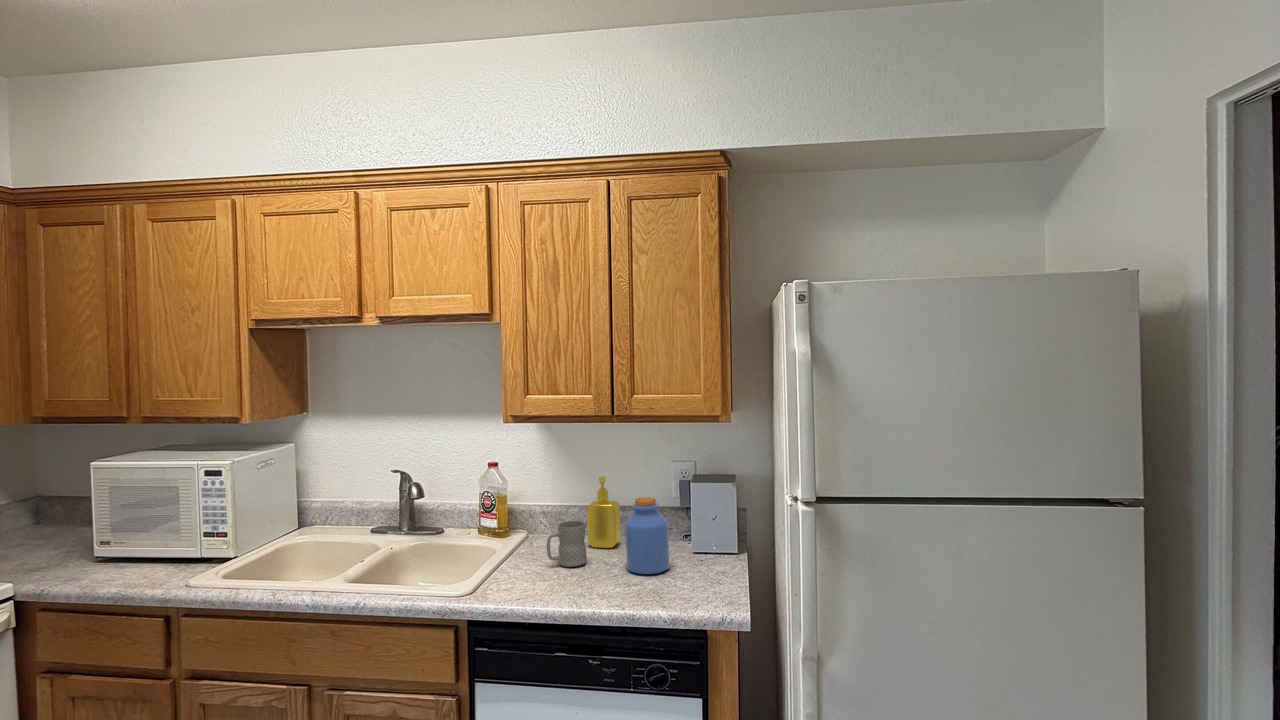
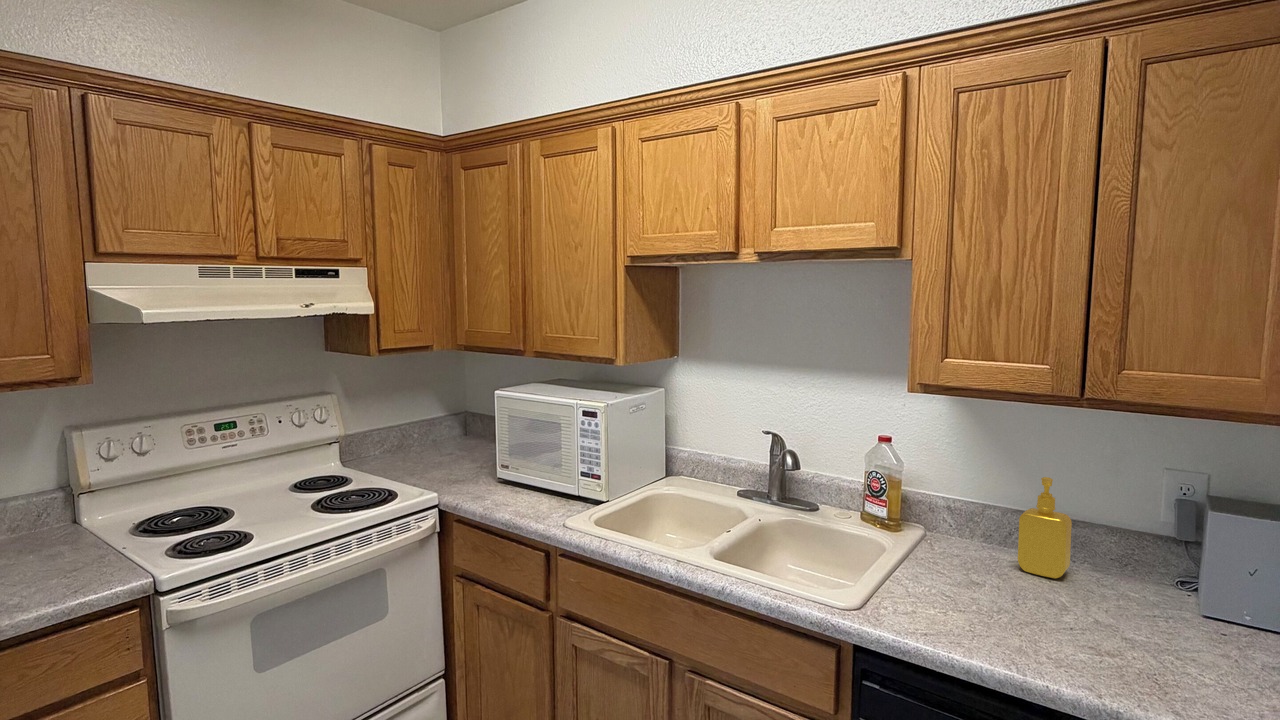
jar: present [625,497,670,574] -> none [1089,523,1172,643]
mug: present [547,521,587,567] -> none [962,533,1022,599]

